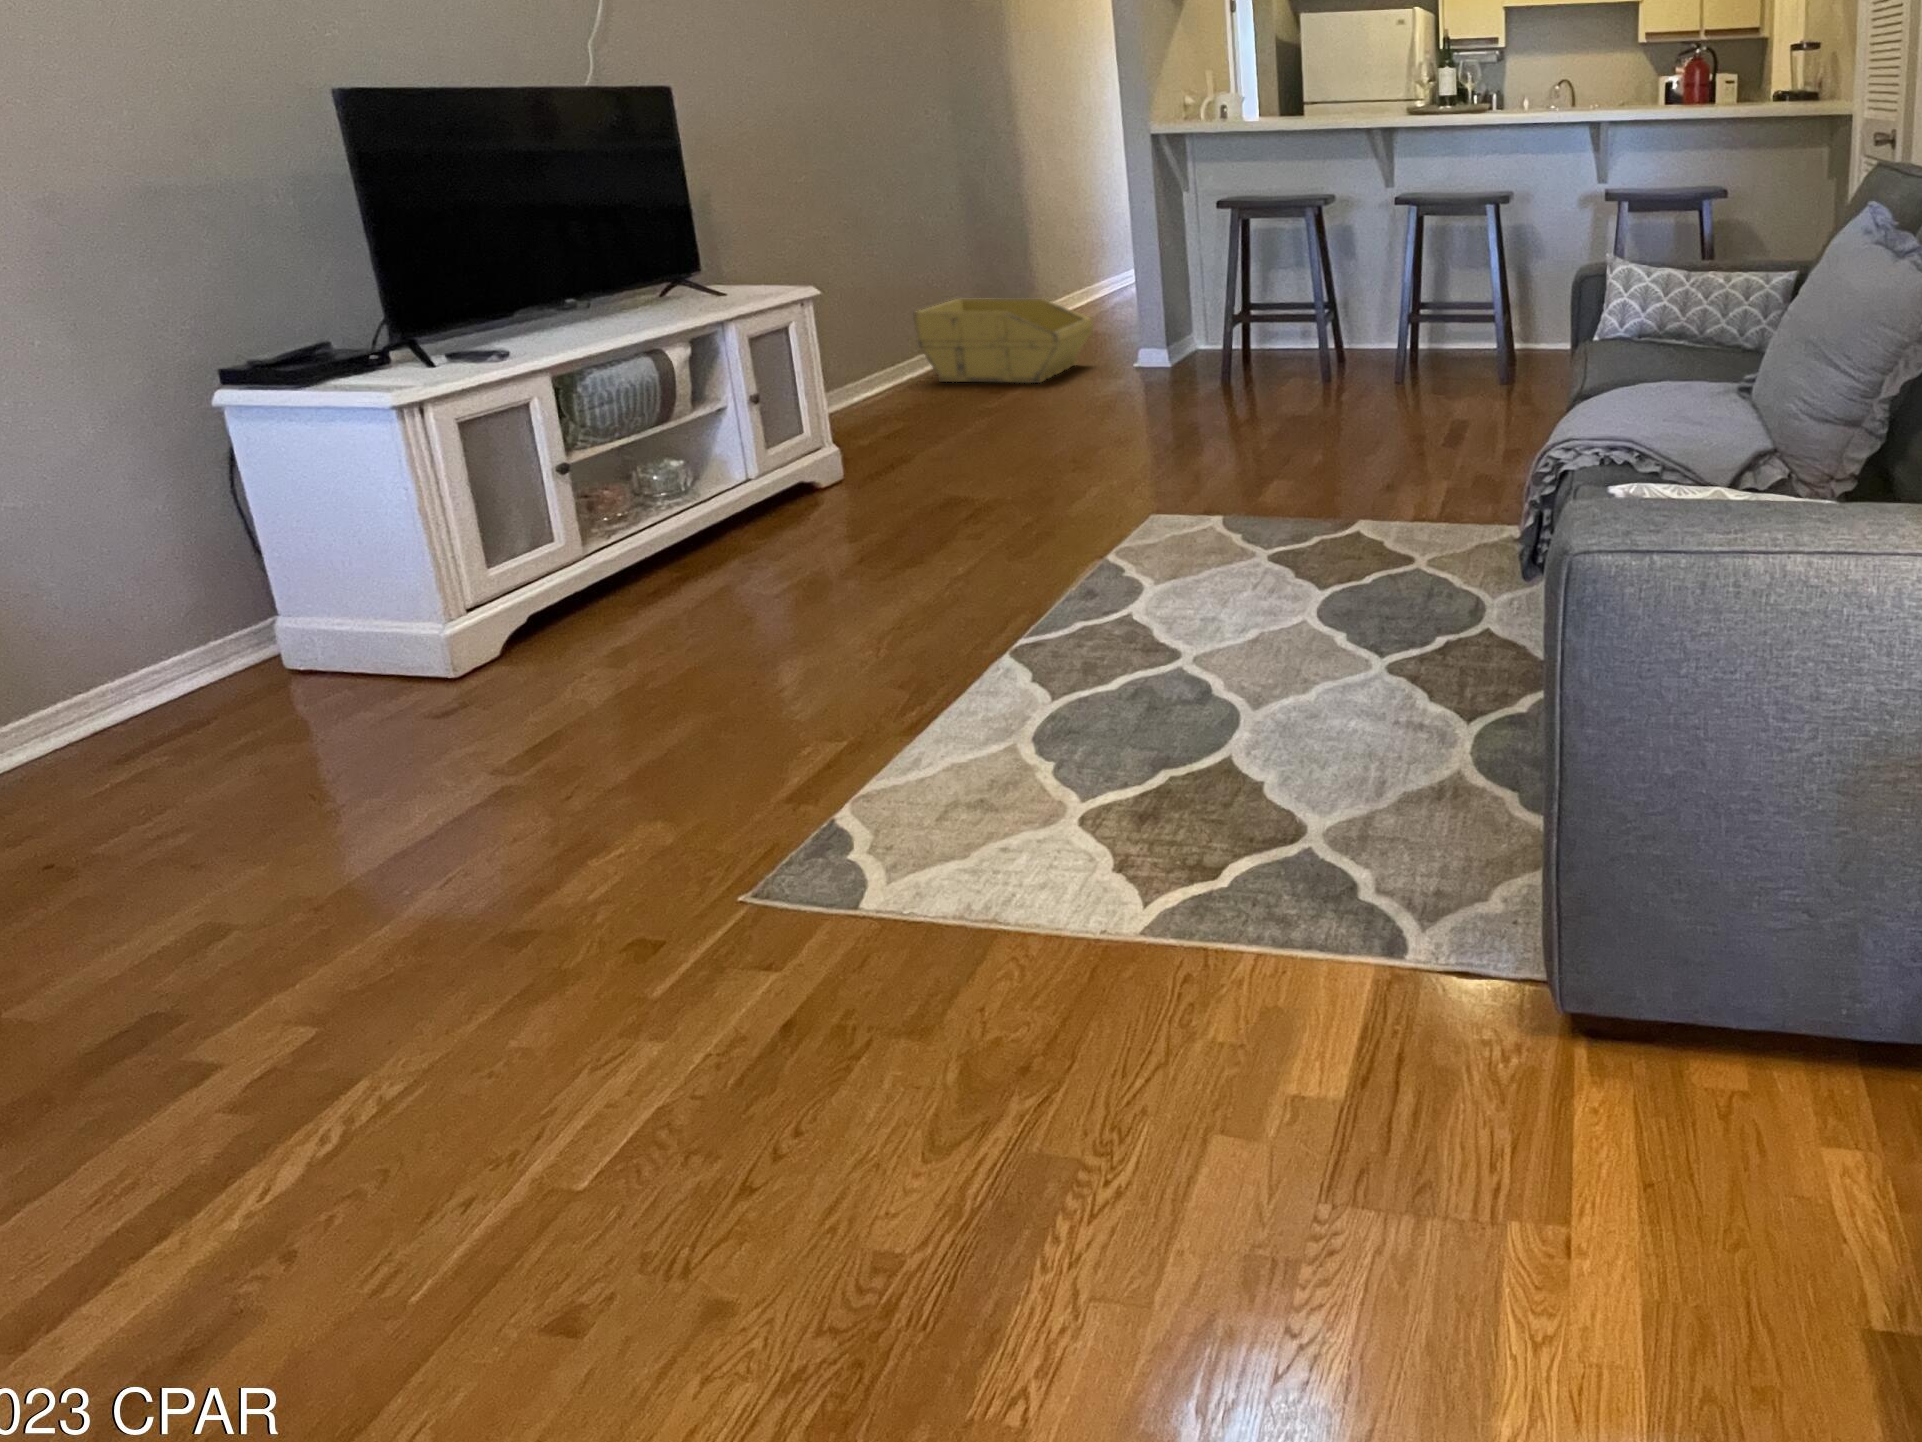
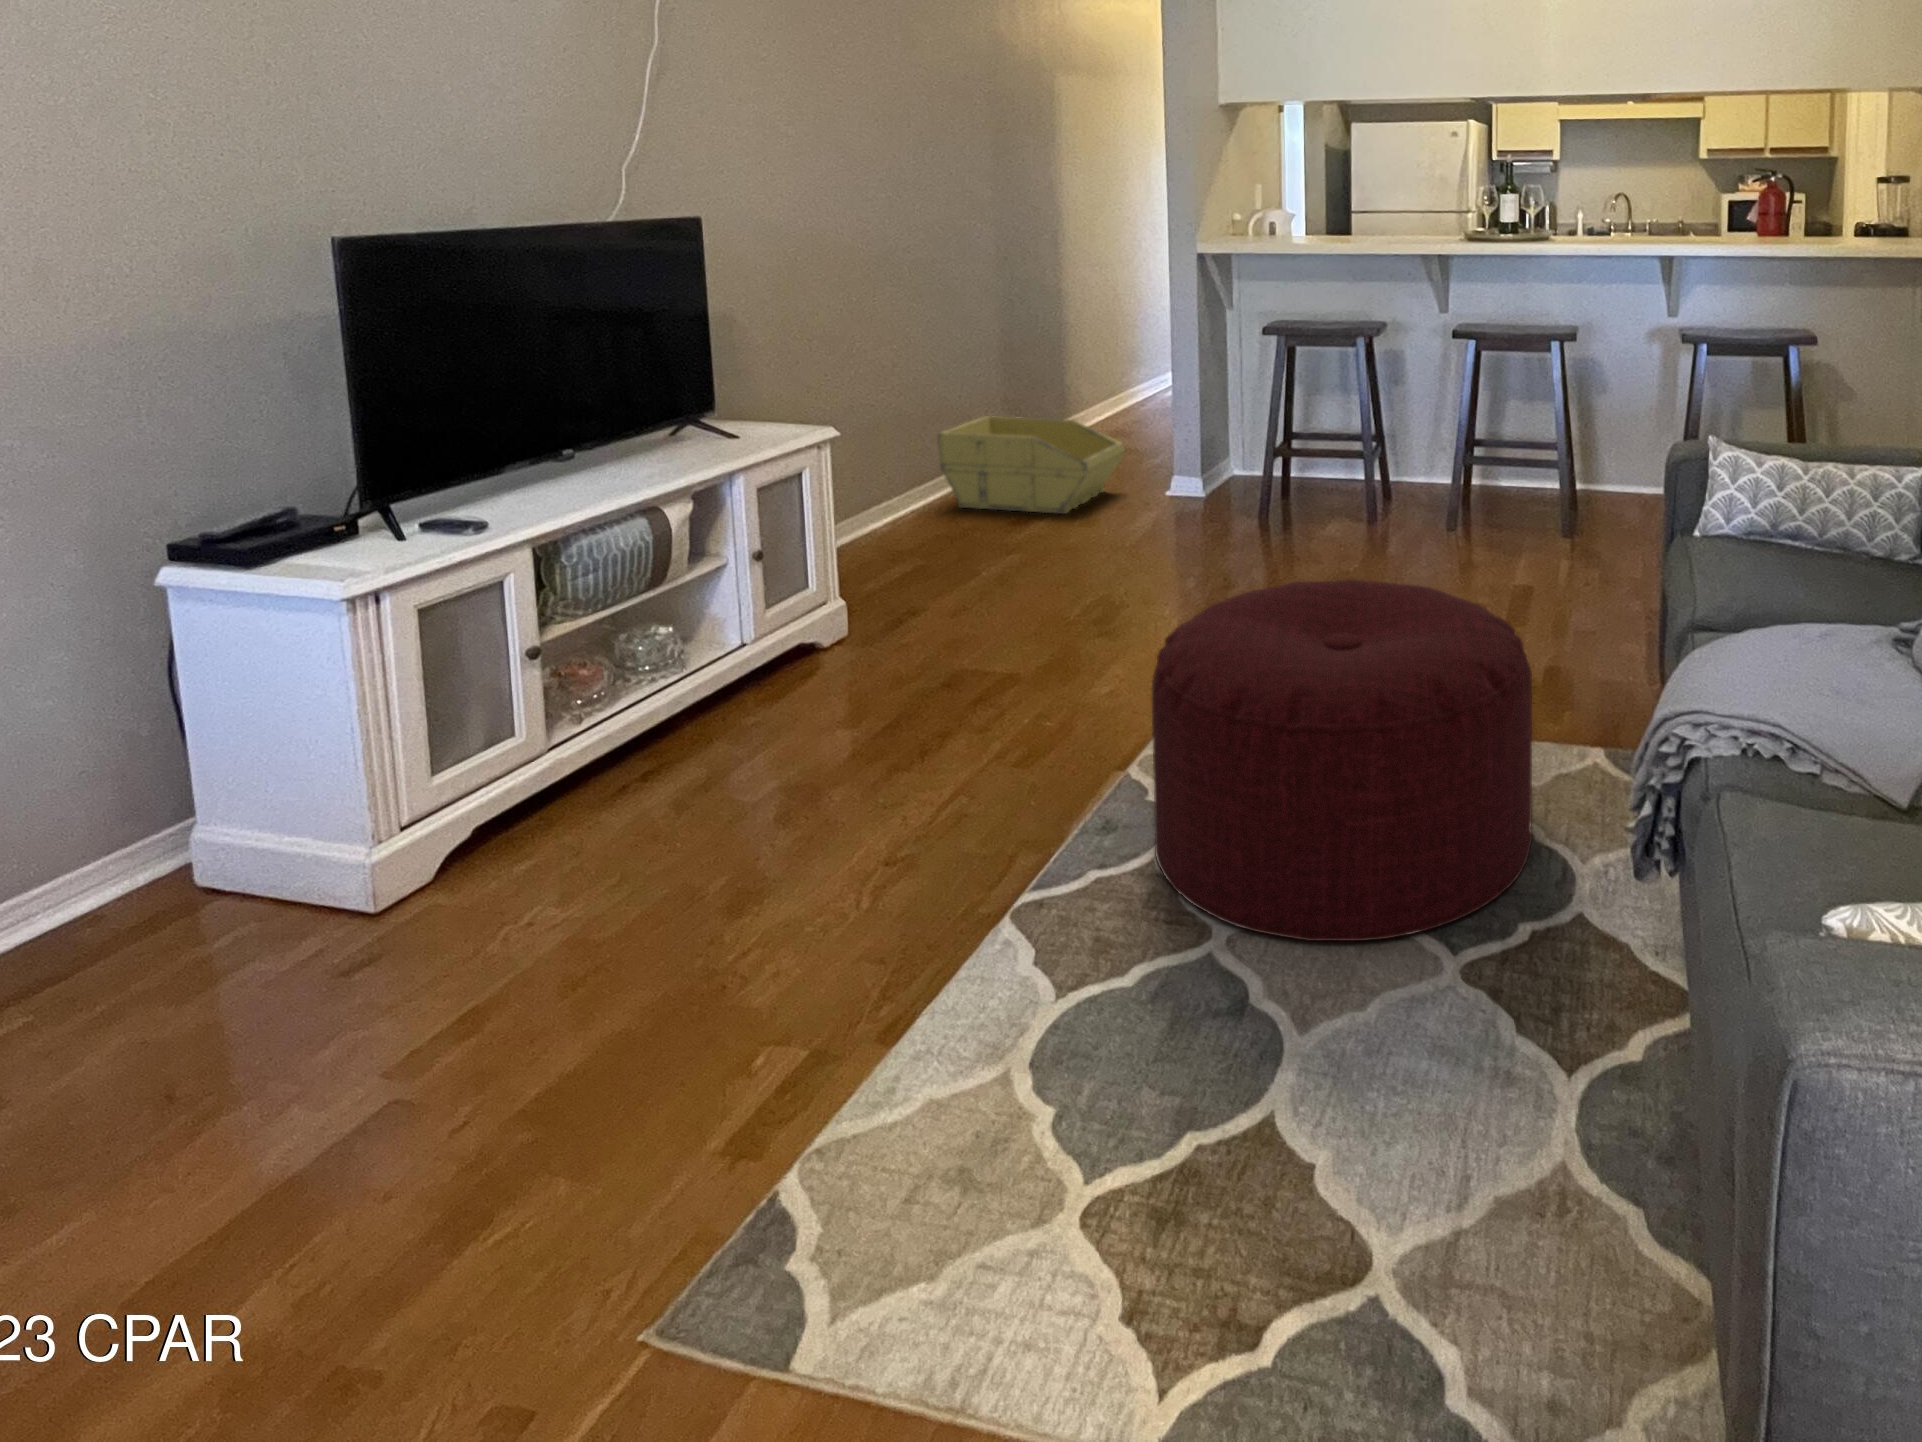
ottoman: none [1122,386,1452,655] -> present [1152,579,1532,941]

